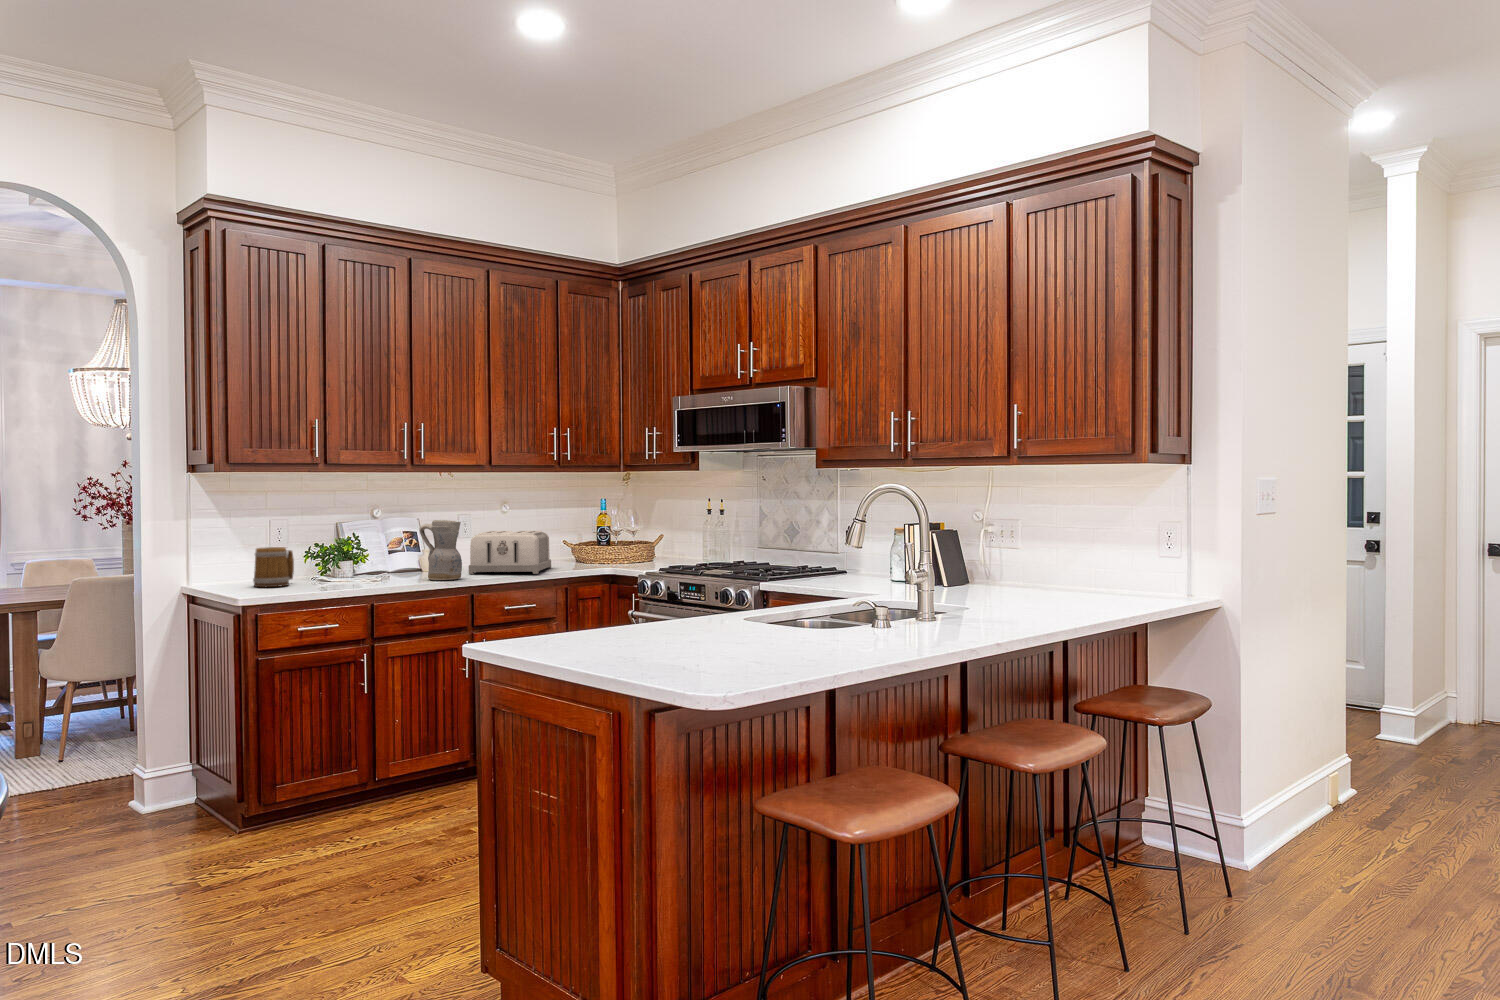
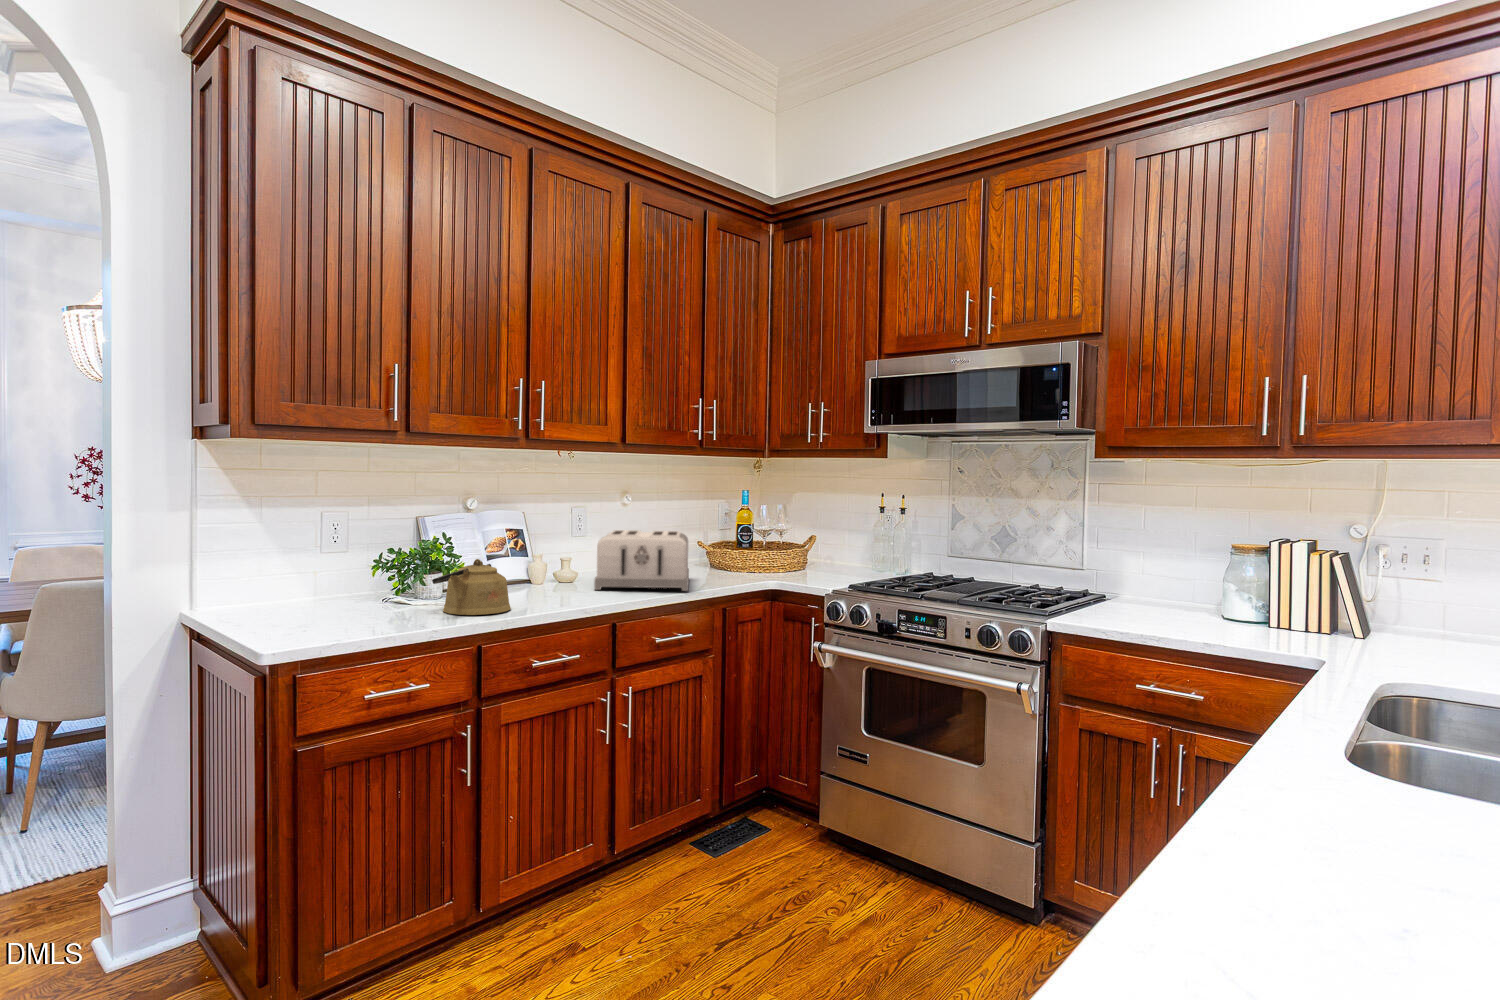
ceramic pitcher: present [419,520,462,580] -> none [537,517,596,603]
mug: present [253,547,294,587] -> none [293,554,356,617]
kettle: none [343,549,398,586] -> present [432,559,511,615]

